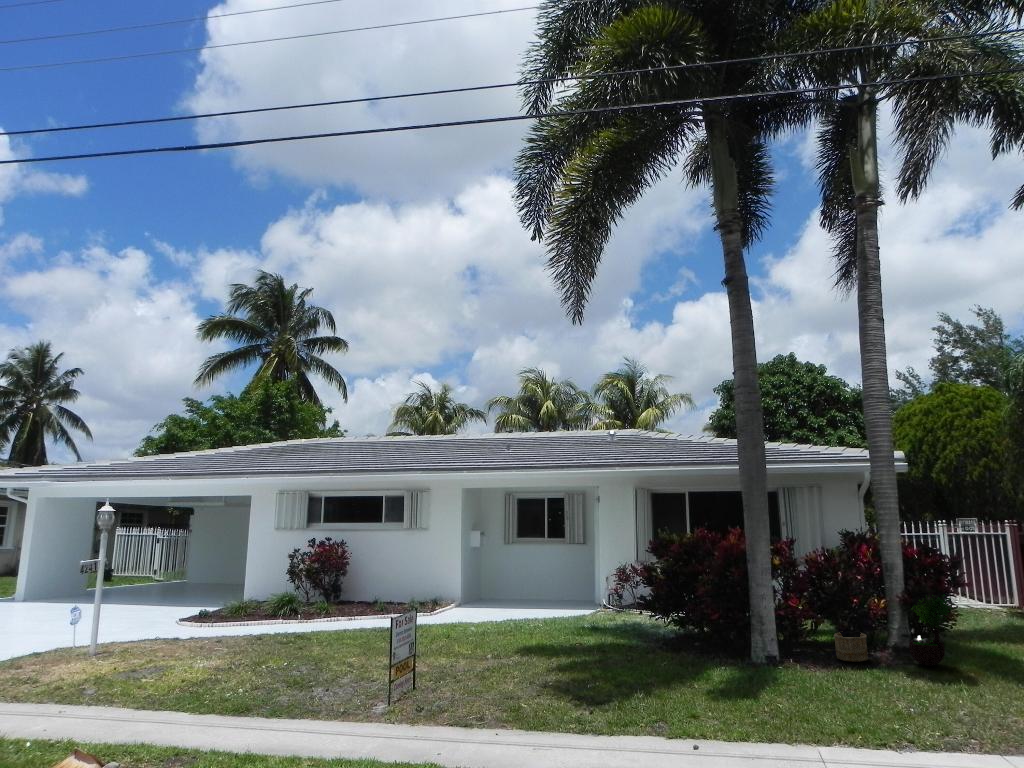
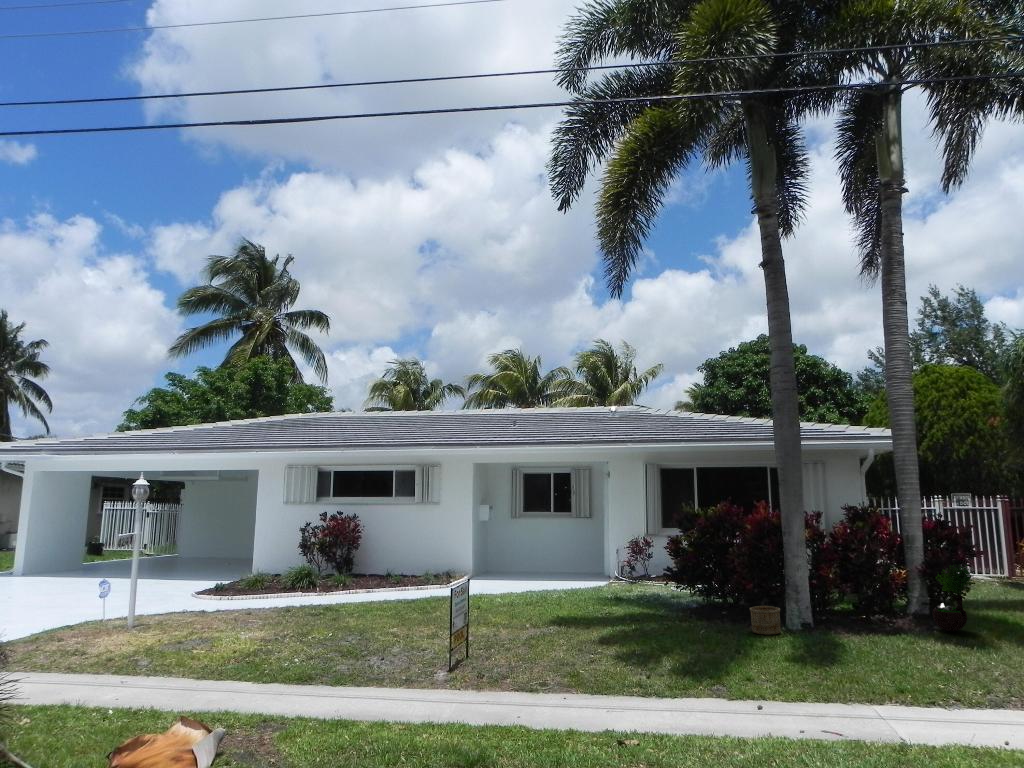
wooden bucket: present [834,632,867,662] -> present [750,606,781,635]

